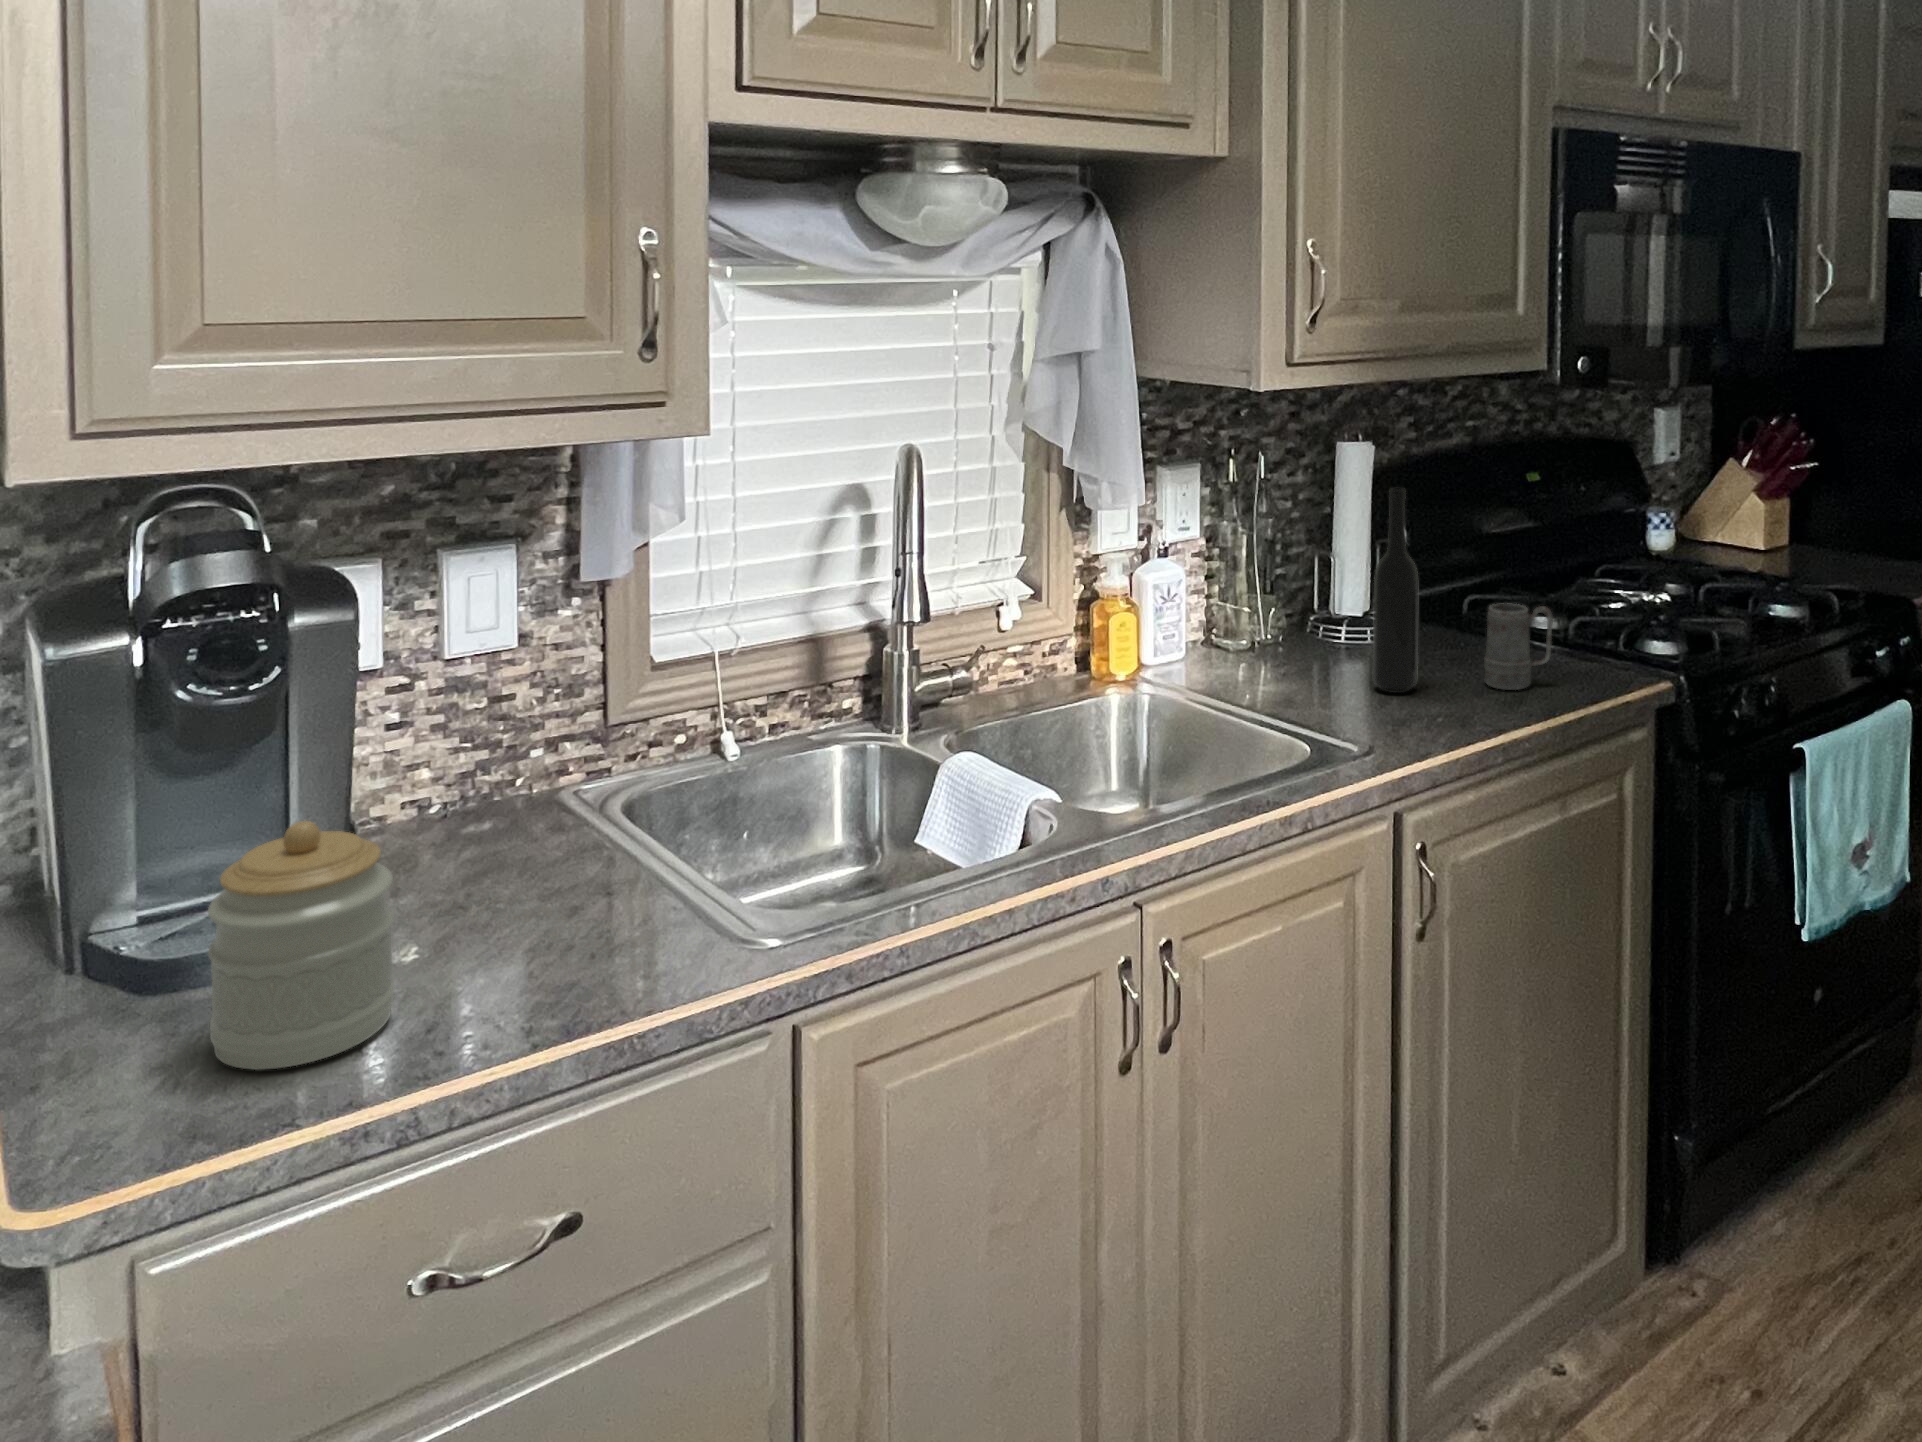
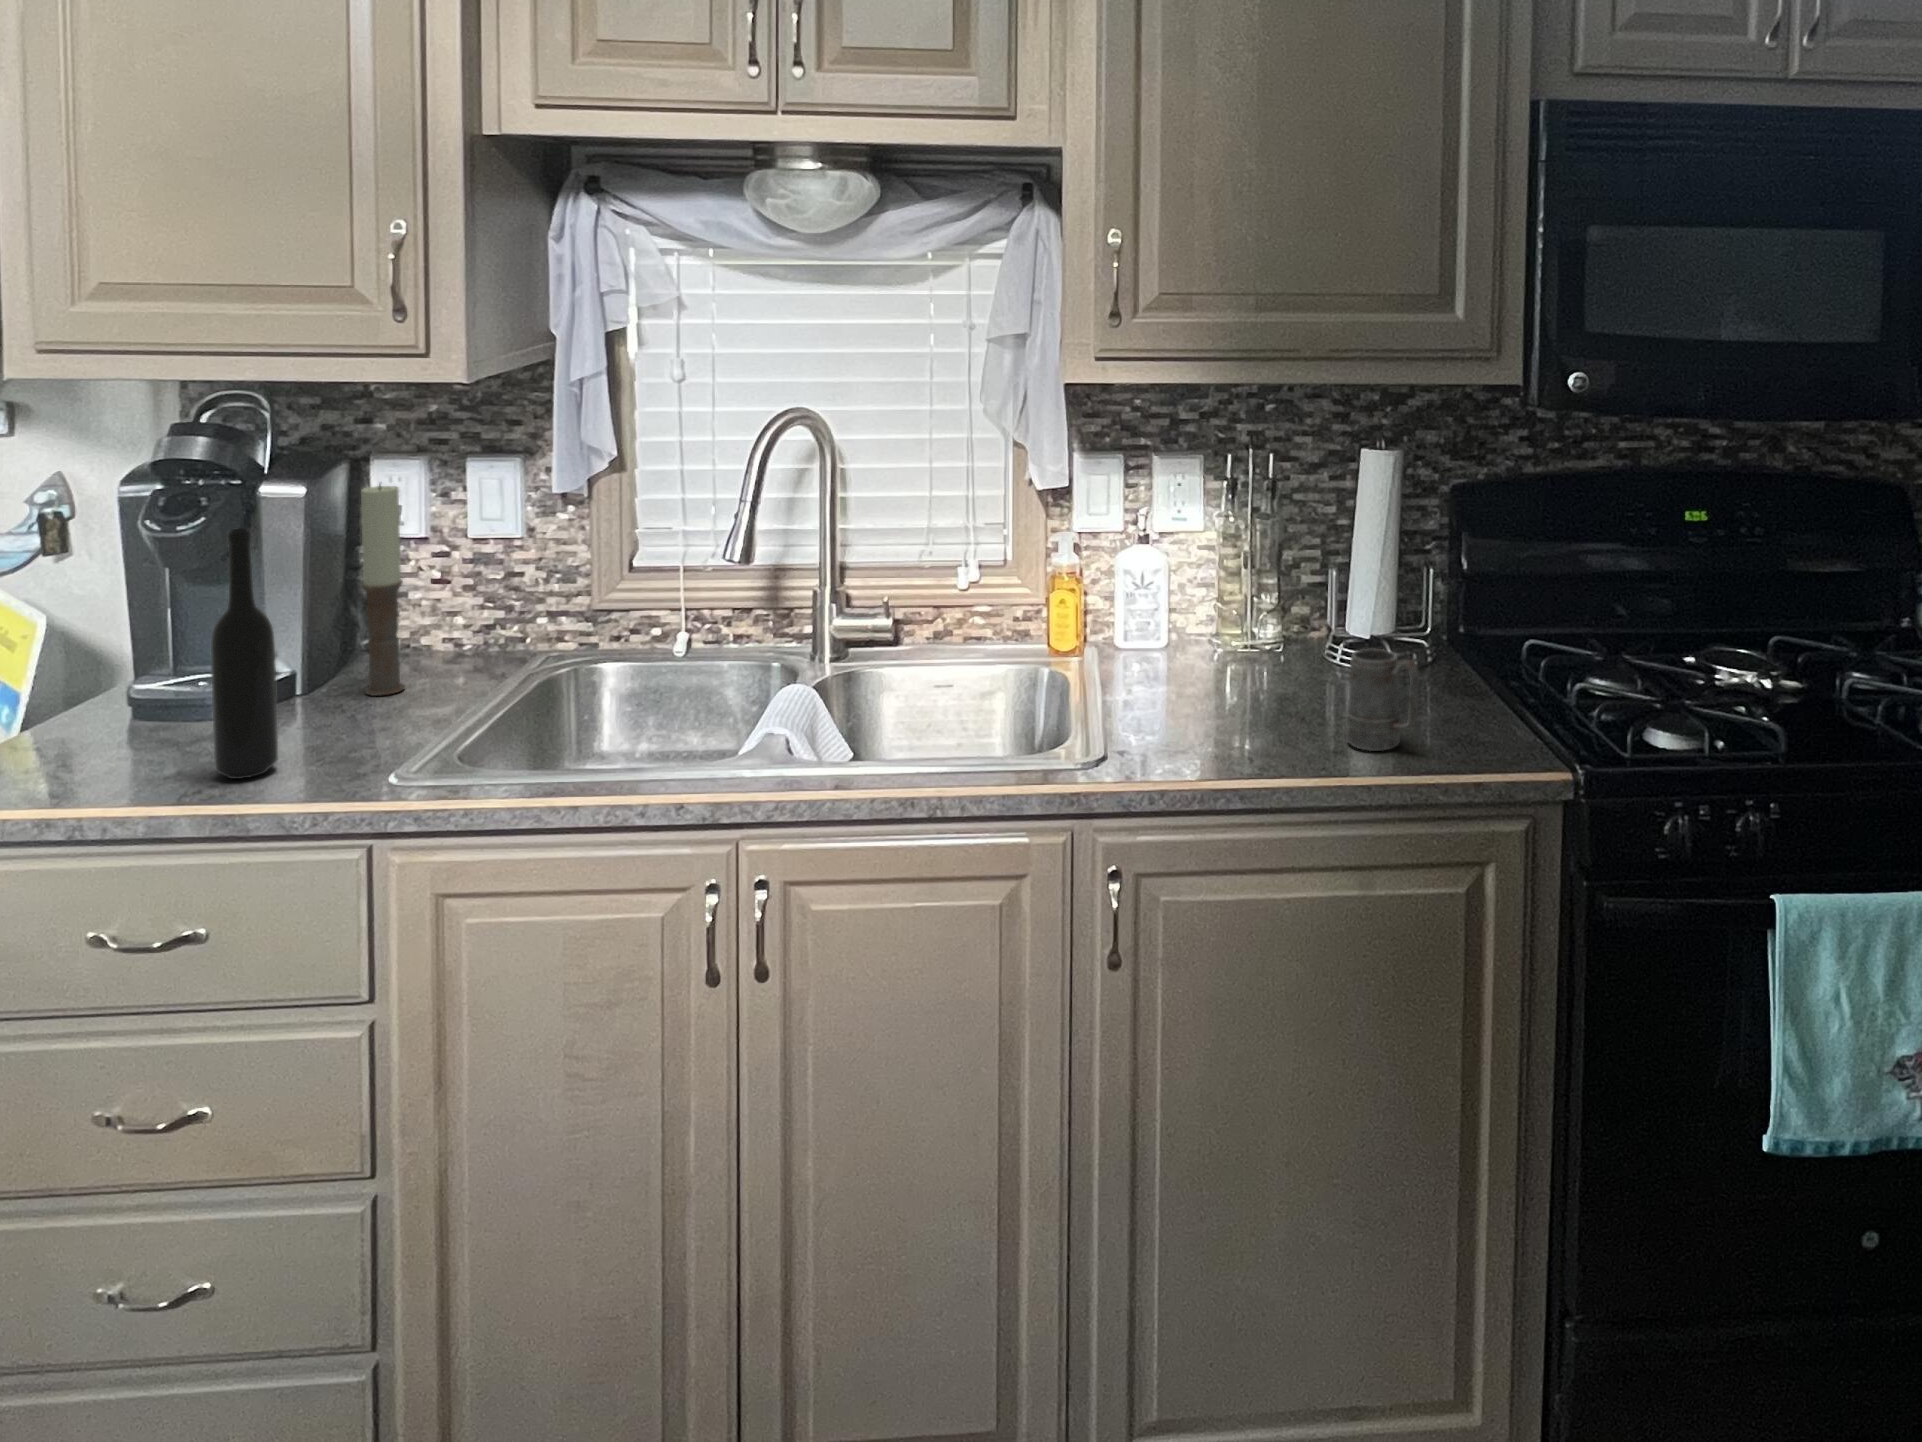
bottle: present [1373,488,1418,693] -> present [211,528,278,779]
candle: none [427,588,485,884] -> present [361,484,405,696]
jar: present [208,821,394,1070] -> none [60,617,190,773]

